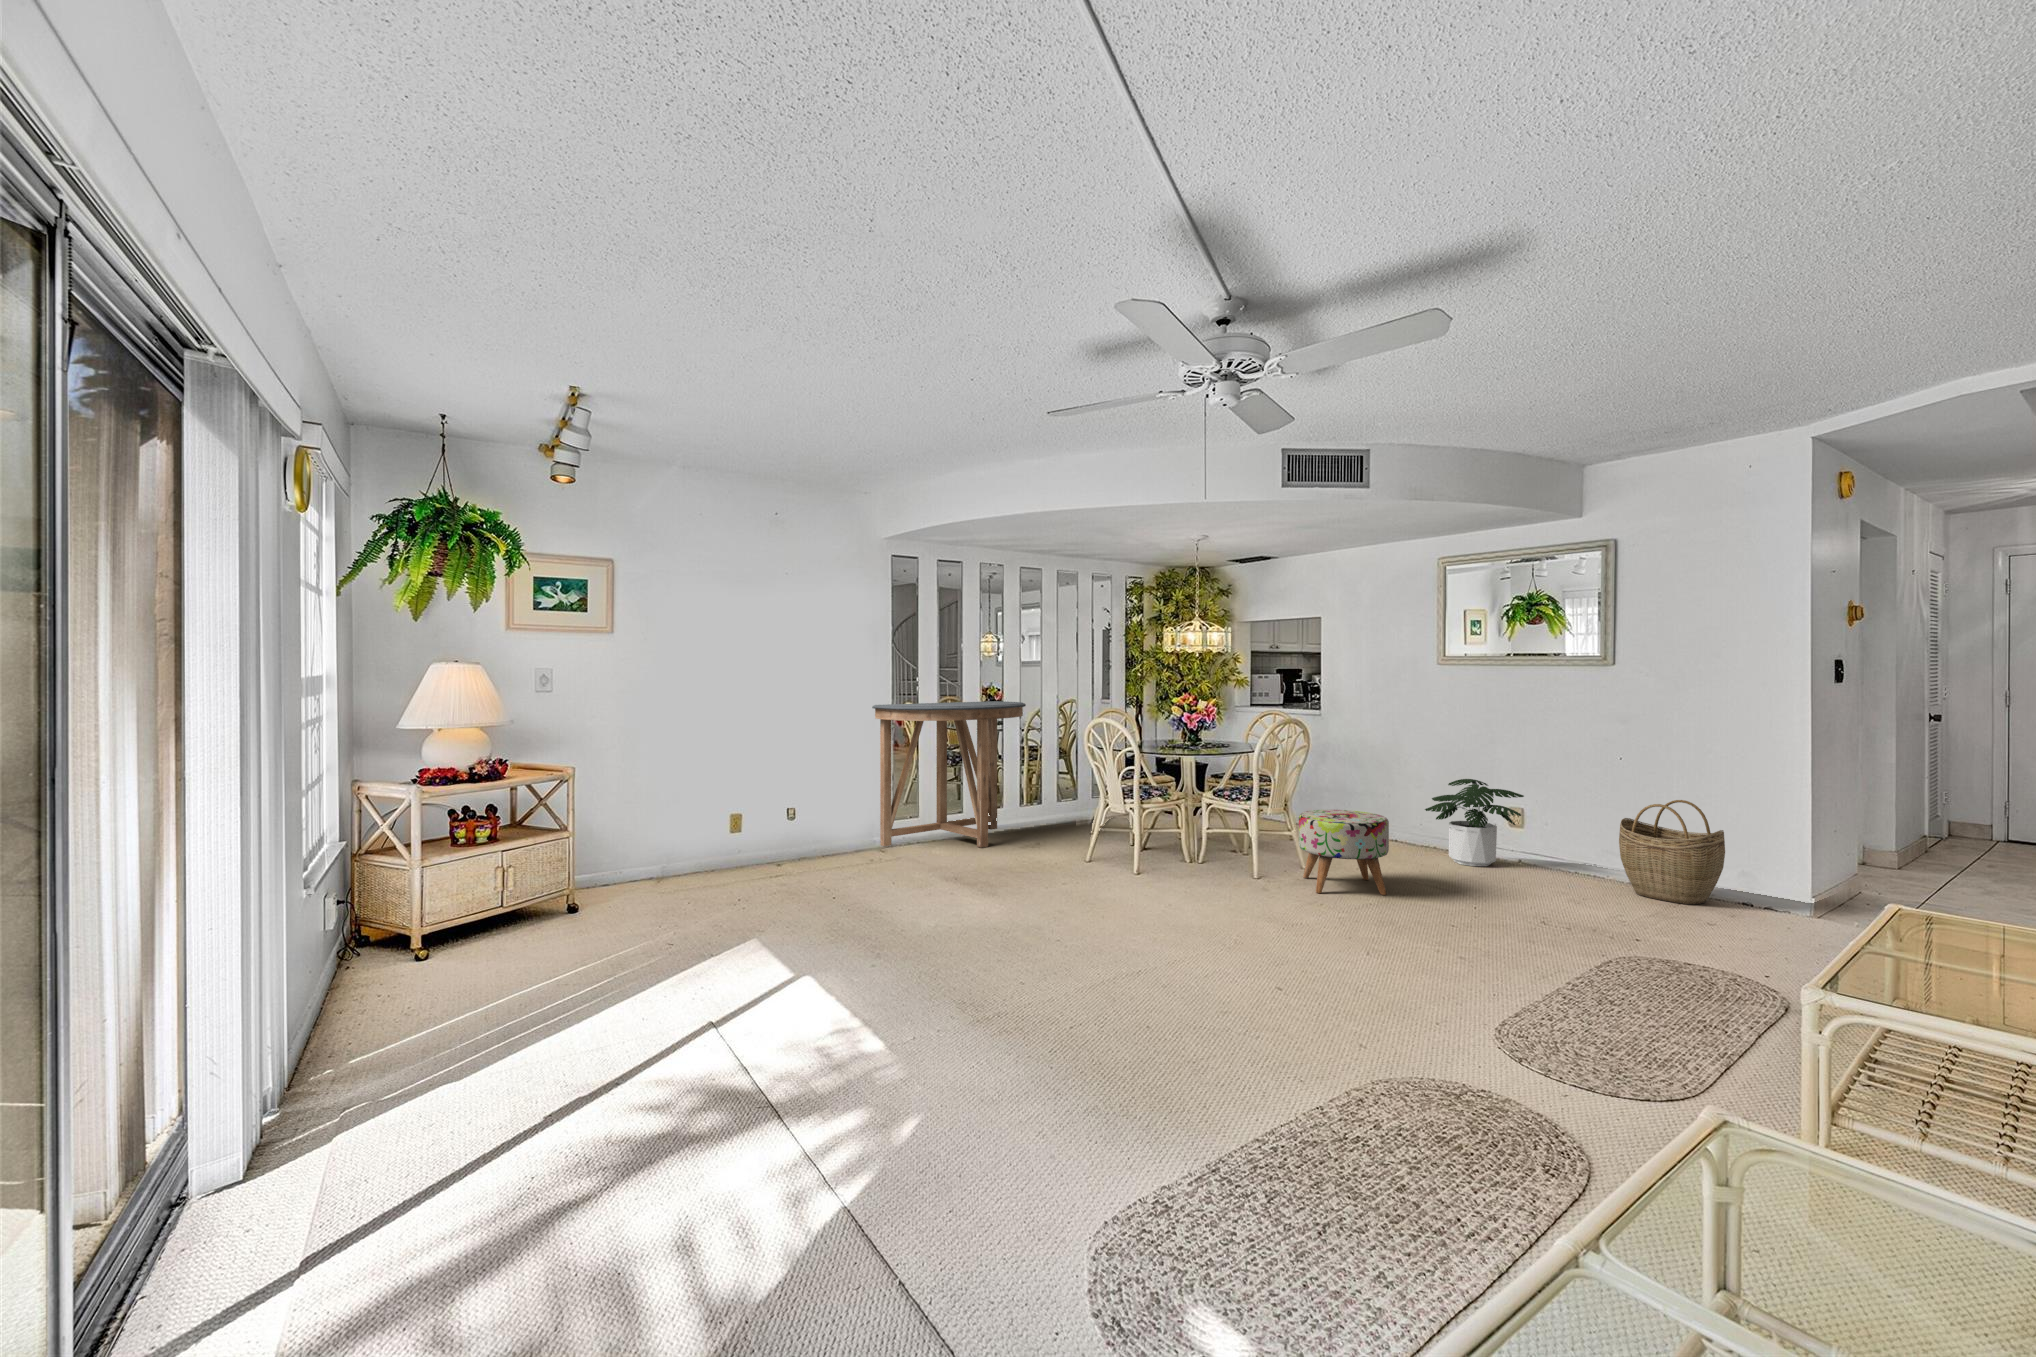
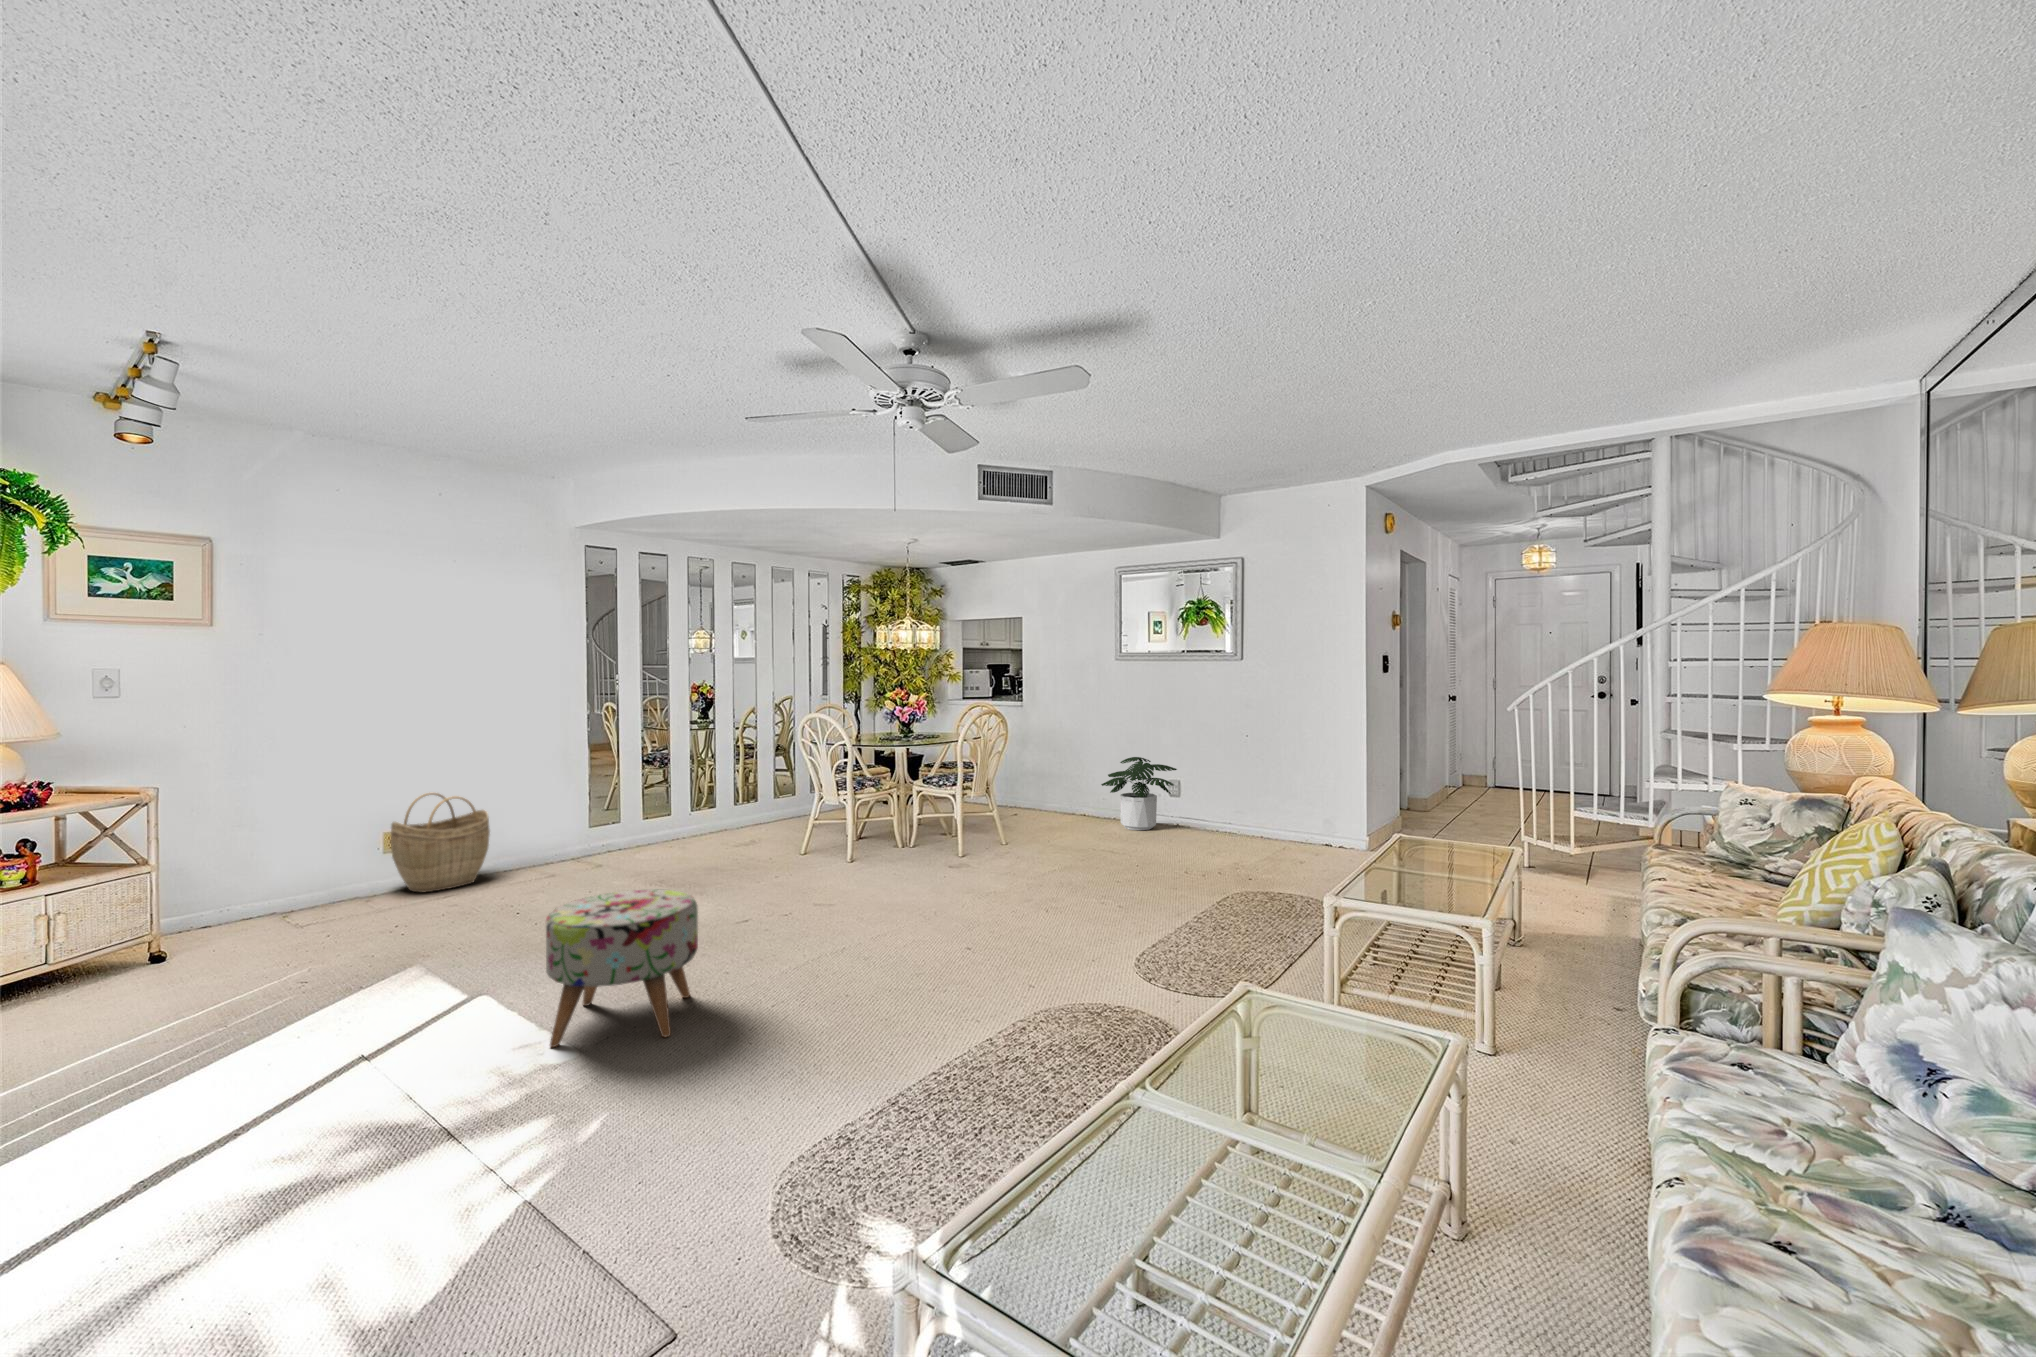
console table: present [872,701,1026,848] -> none [571,699,741,851]
woven basket: present [1619,800,1725,905] -> present [390,793,490,892]
ottoman: present [1299,810,1389,895] -> present [546,889,698,1047]

